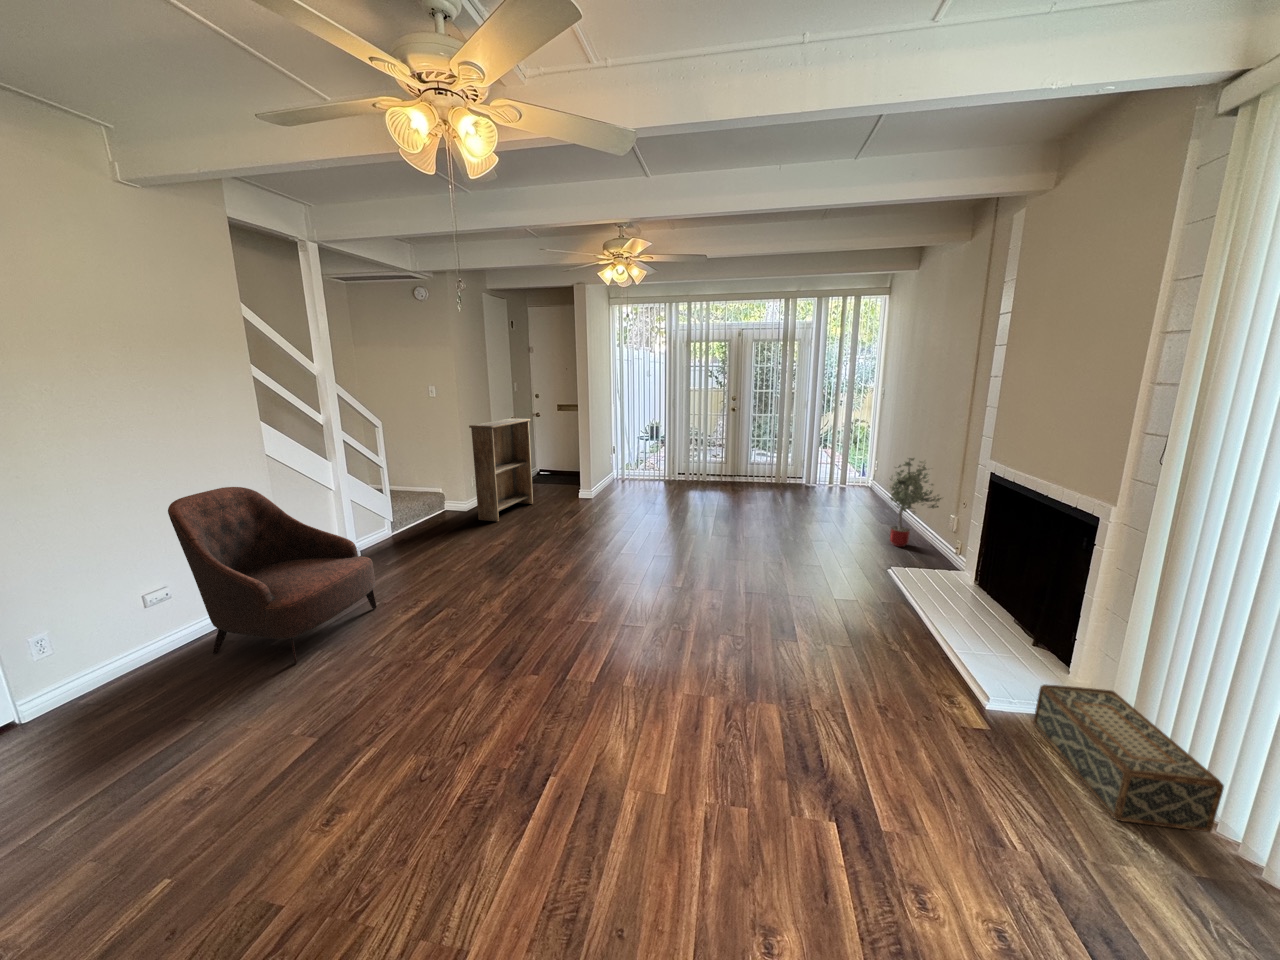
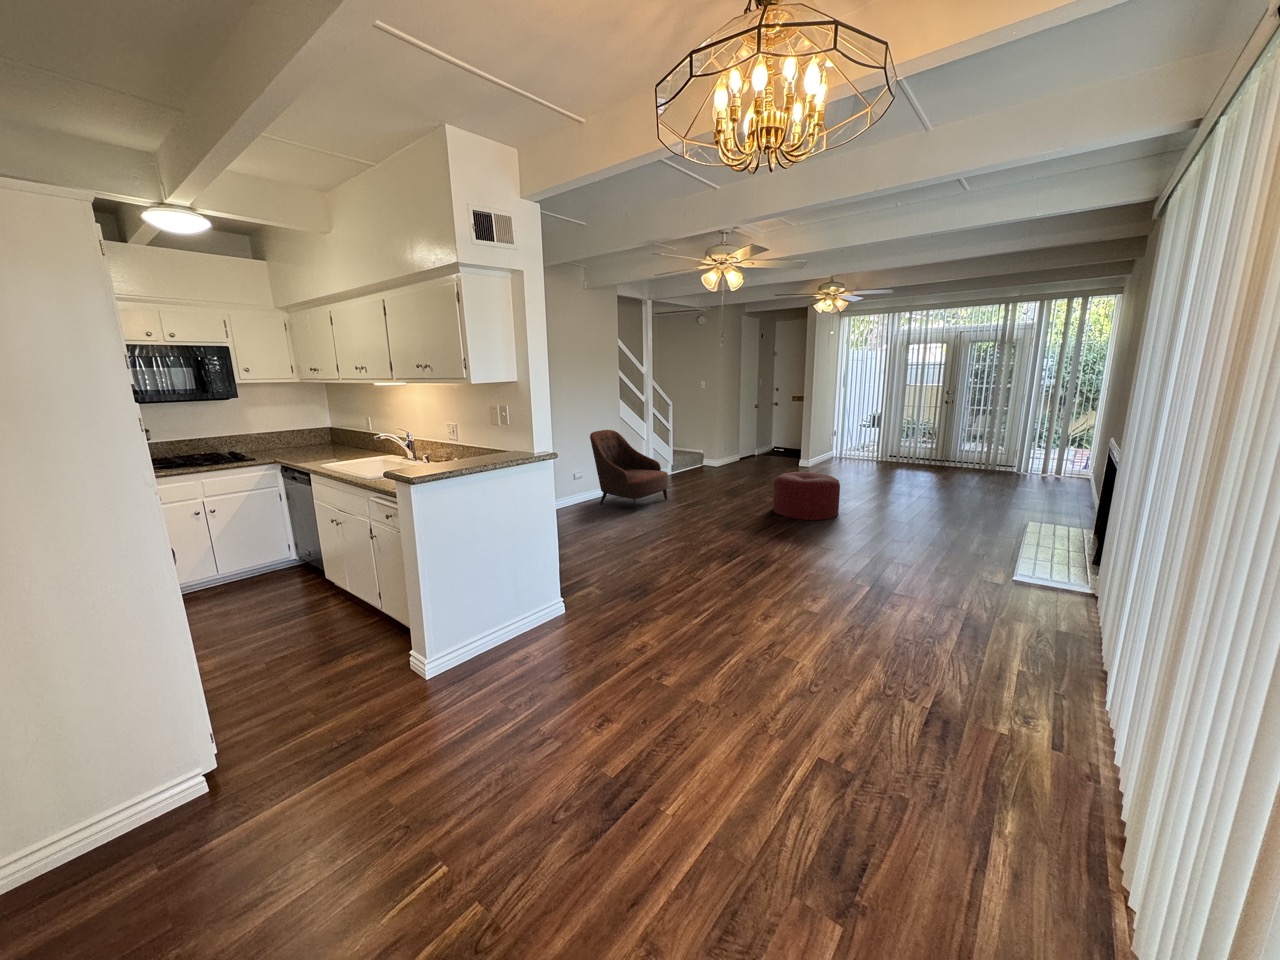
bookshelf: present [469,418,533,521] -> none [724,404,766,473]
potted tree: present [889,458,941,547] -> none [1045,440,1098,515]
ottoman: none [570,529,672,619] -> present [773,472,840,520]
woven basket: present [1034,684,1224,833] -> none [1026,557,1086,618]

